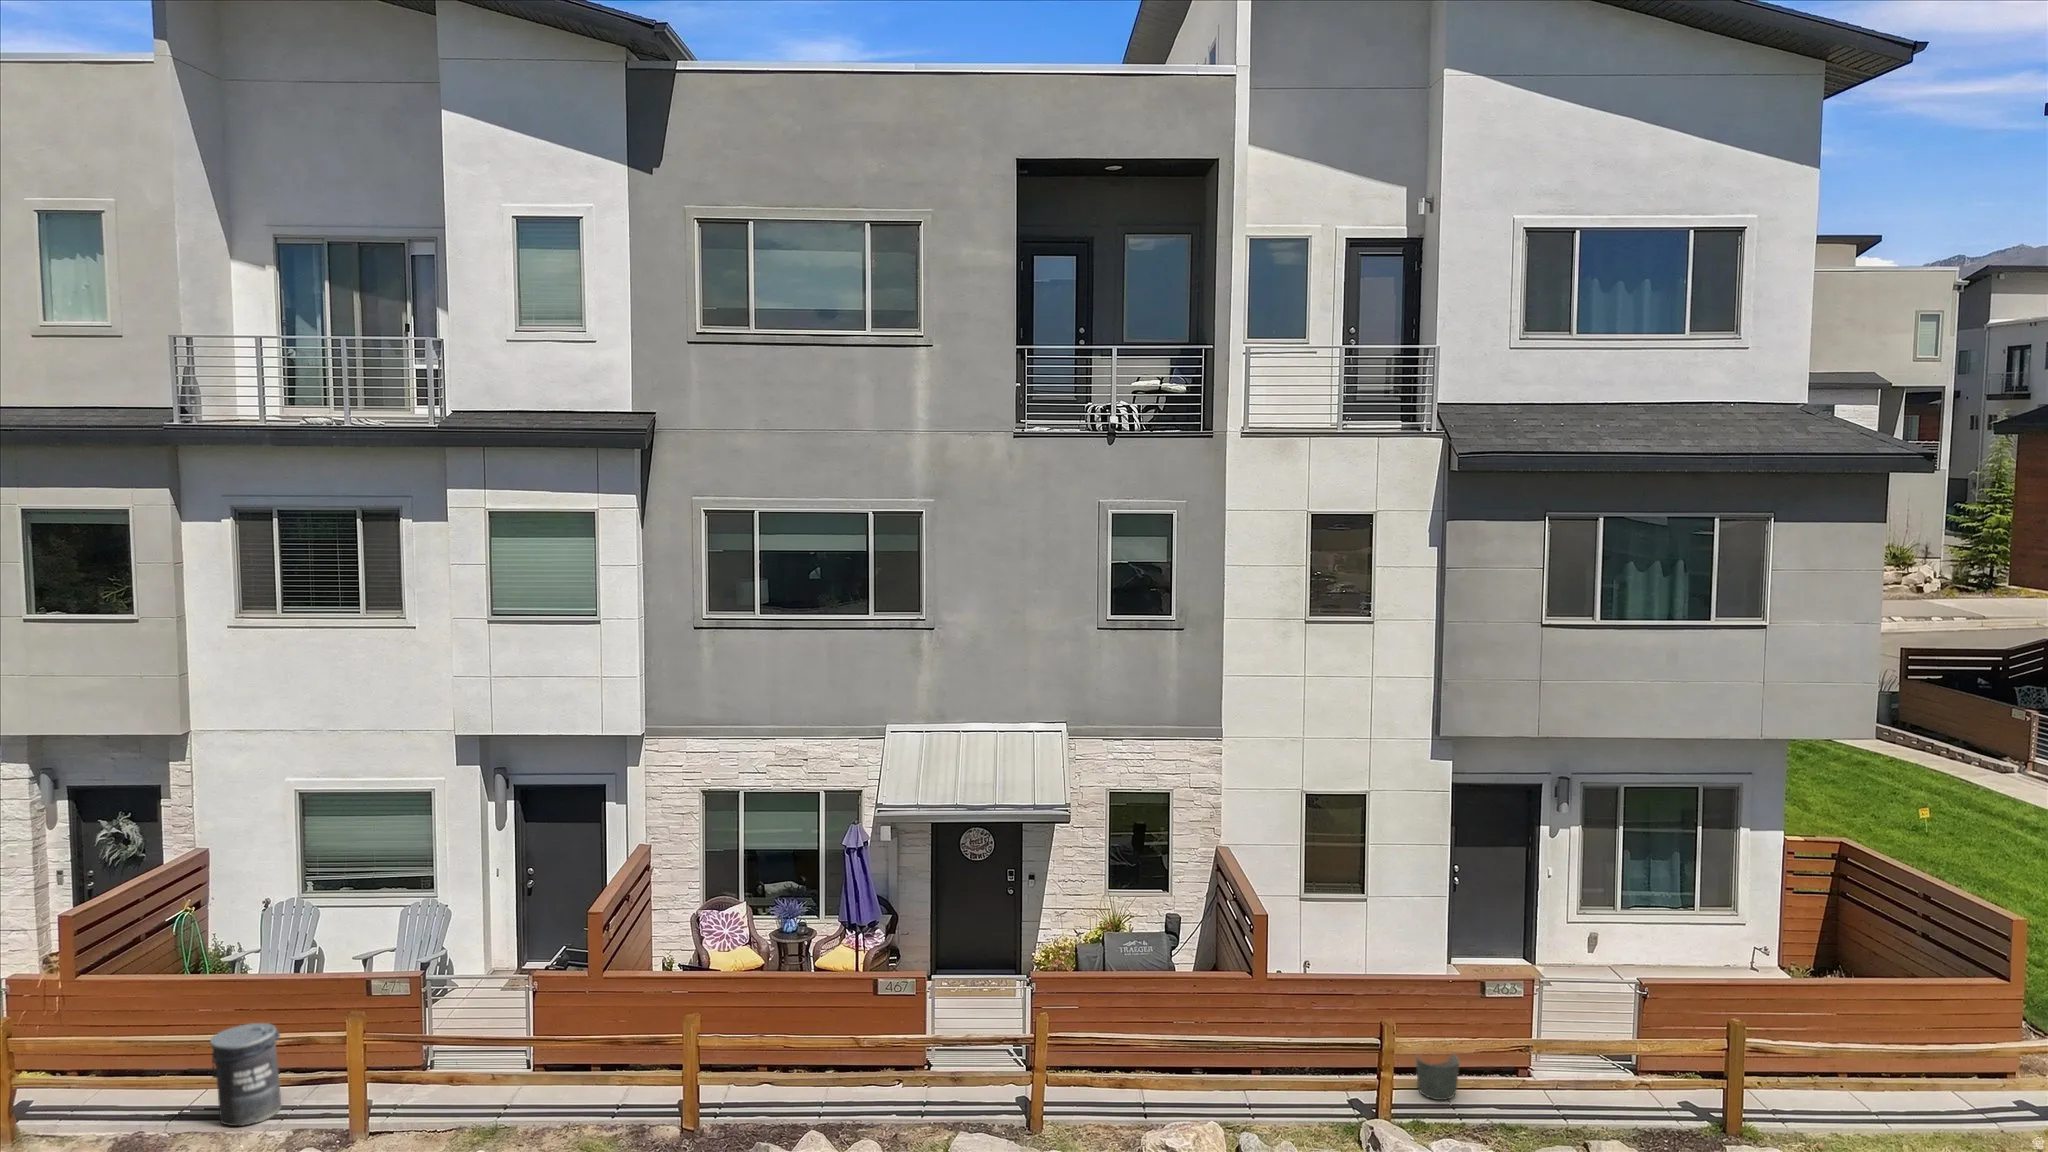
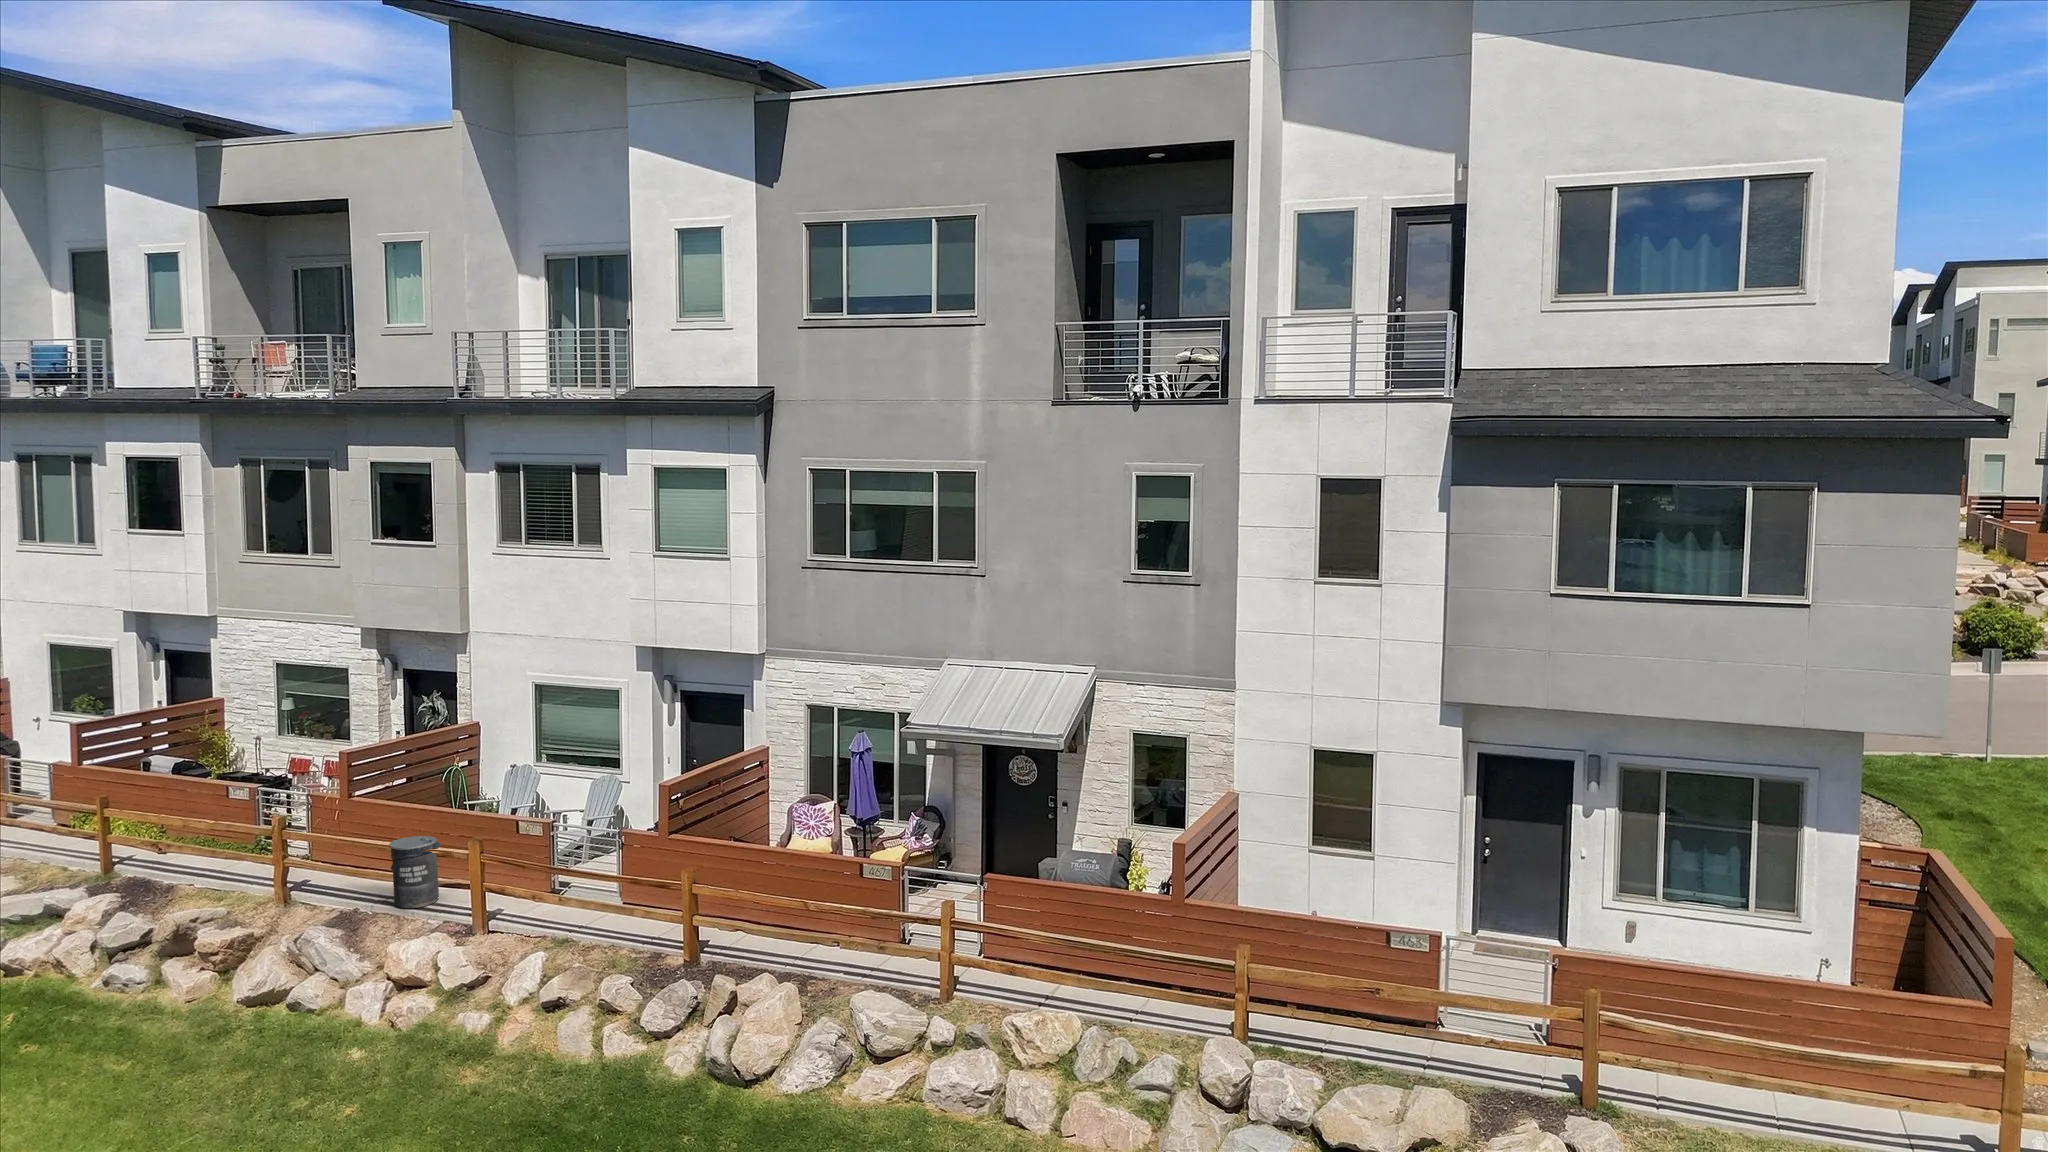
planter: present [1416,1054,1459,1100] -> none [1309,993,1351,1043]

